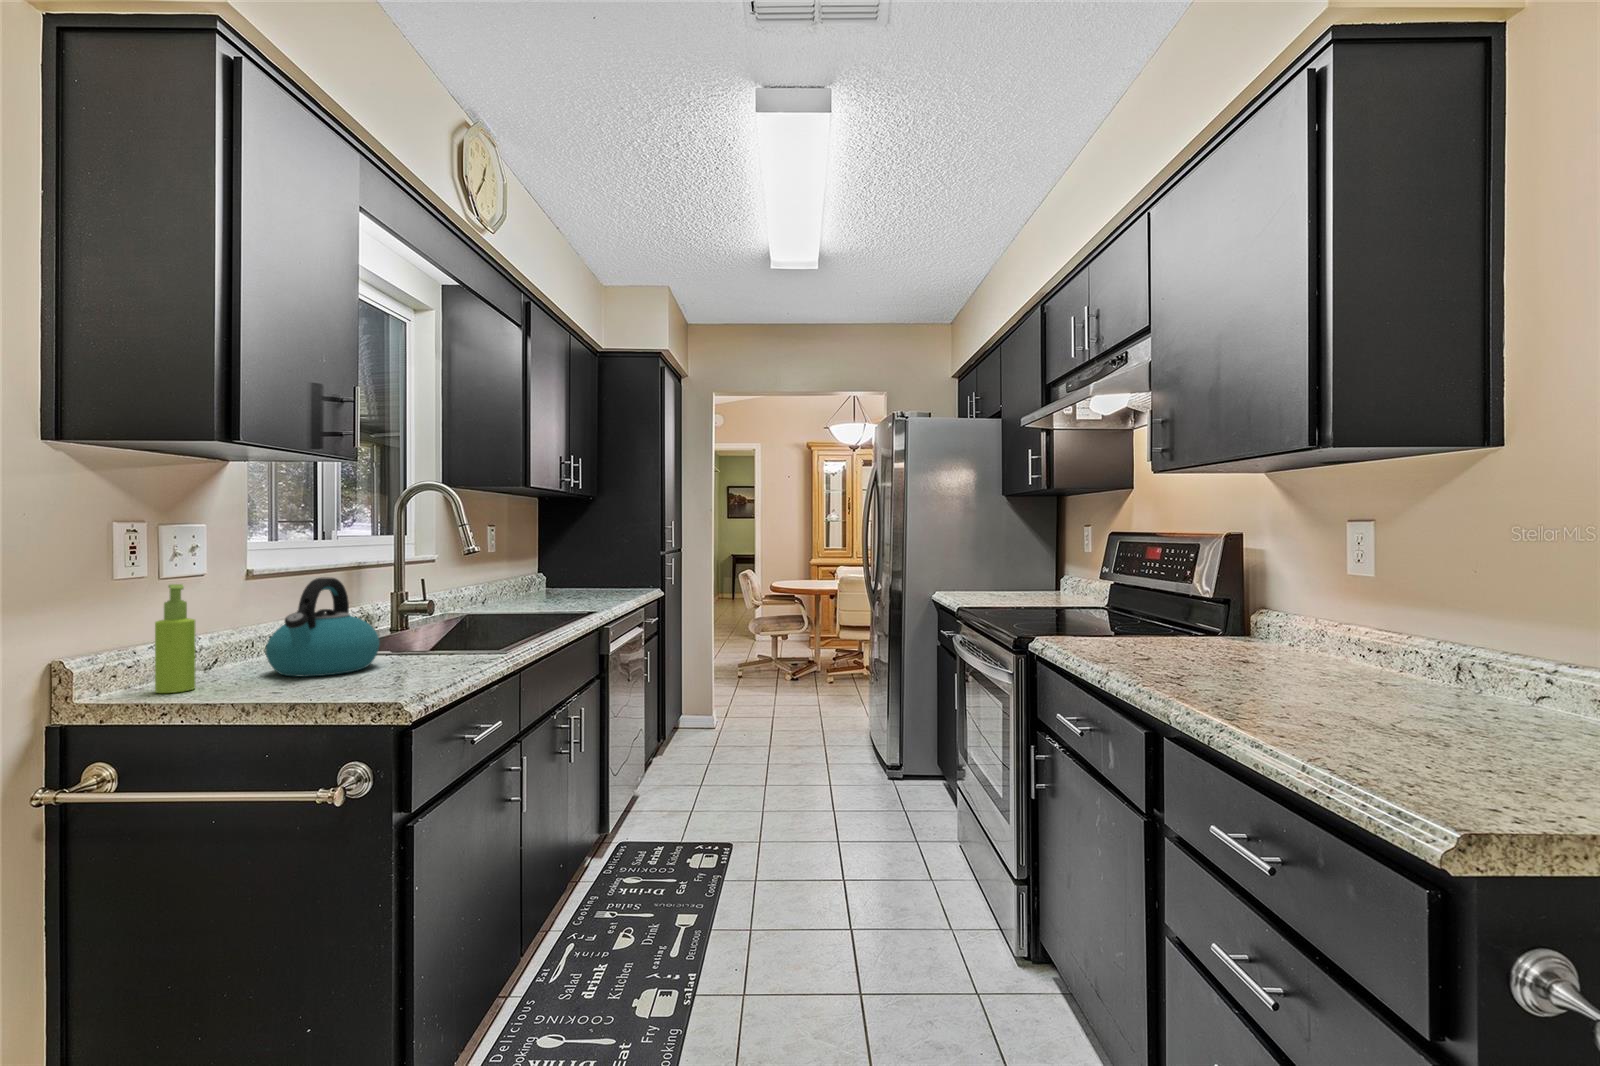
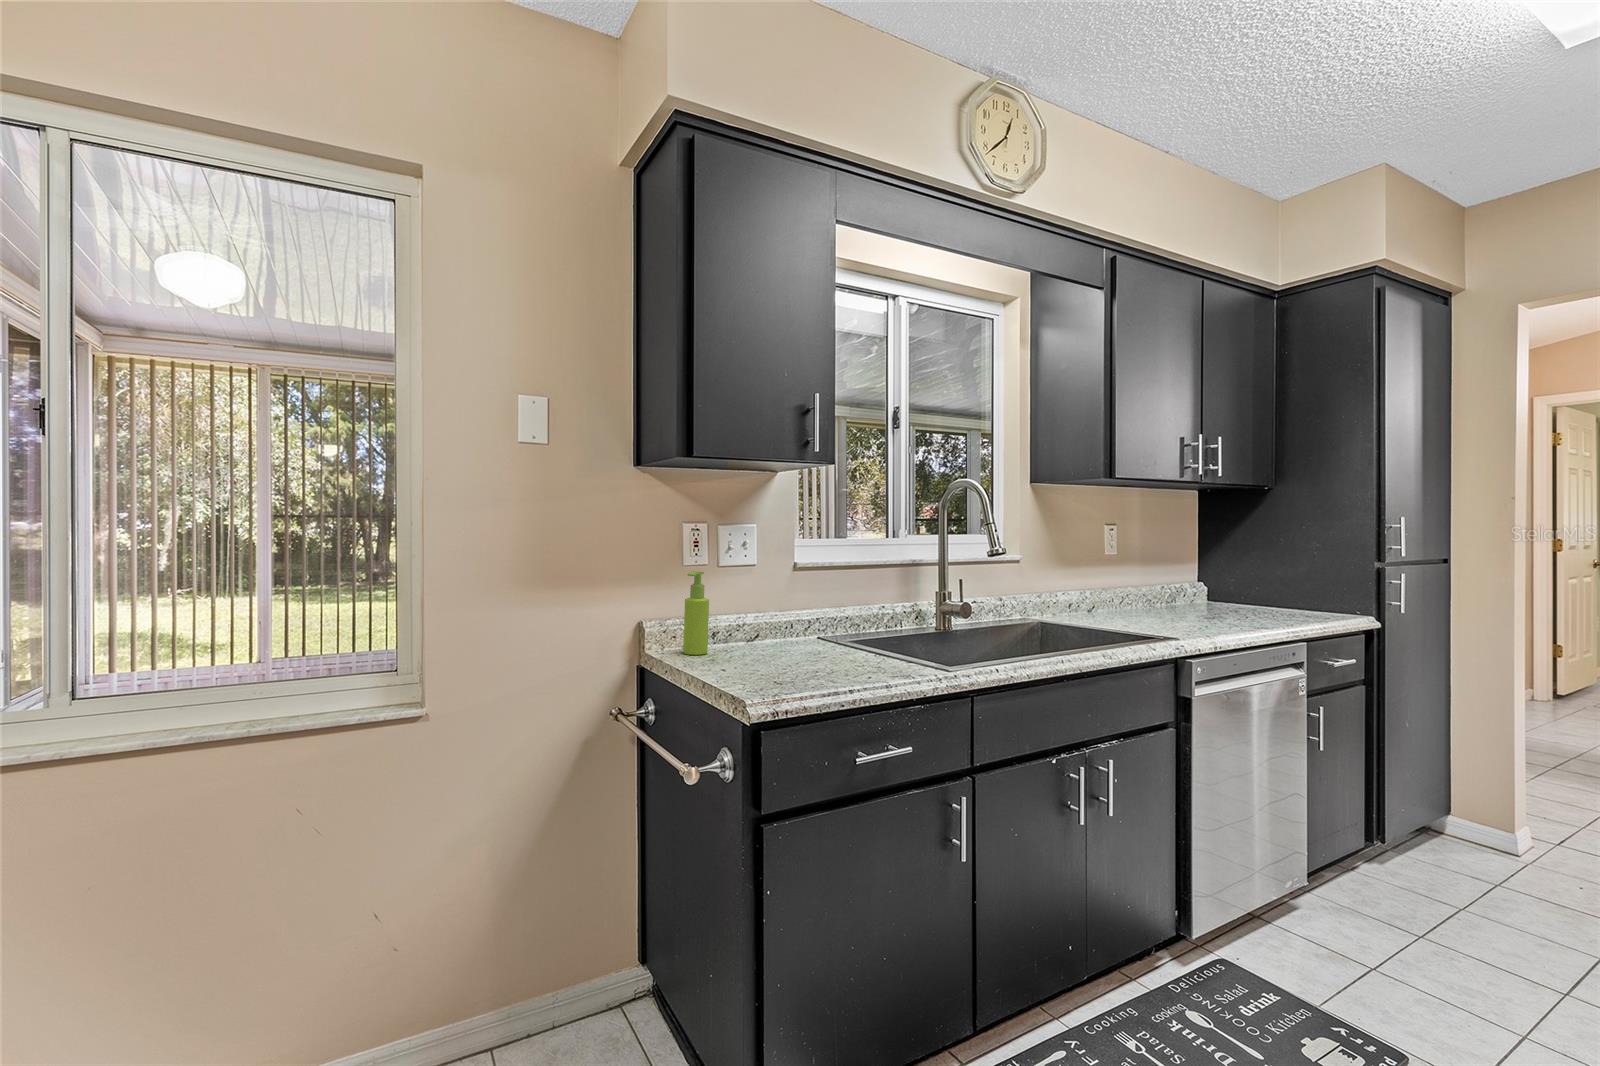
kettle: present [266,577,380,677] -> none [754,576,845,666]

